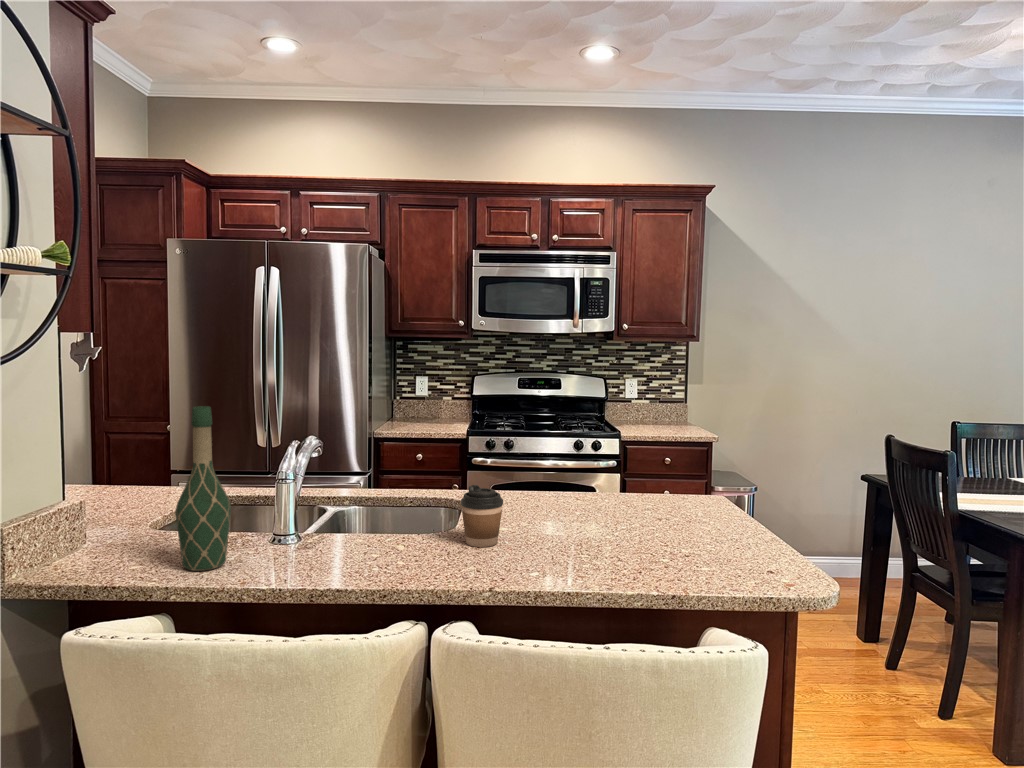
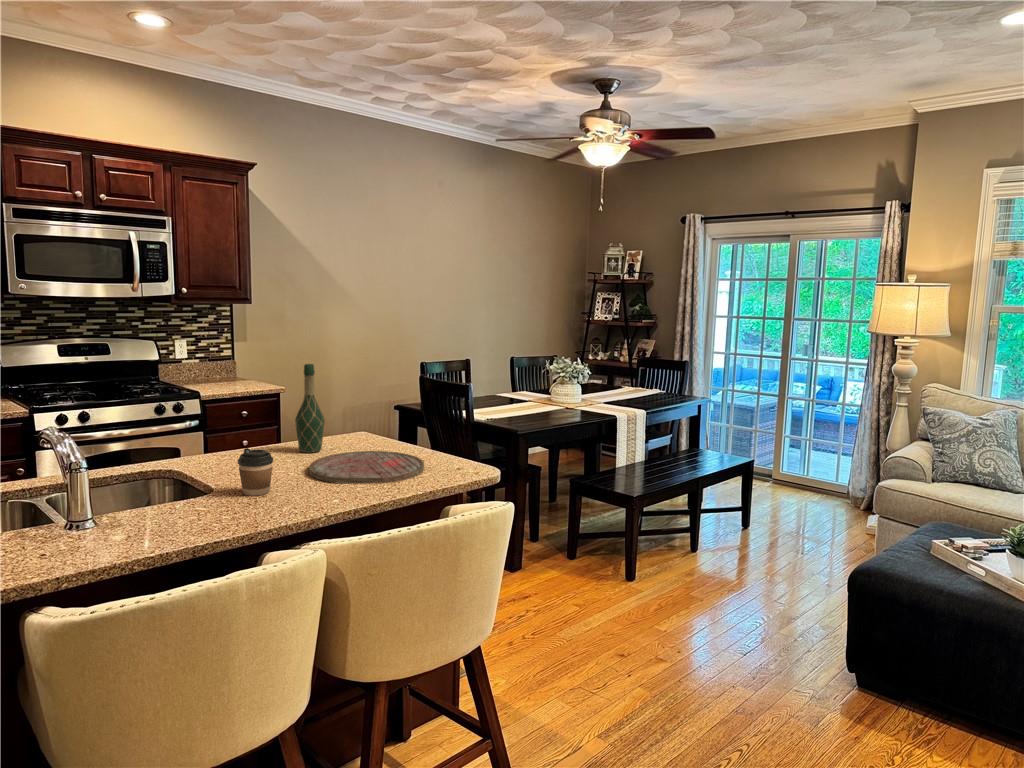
wine bottle: present [175,406,231,571] -> present [295,364,325,453]
cutting board: none [571,515,736,569] -> present [309,451,424,484]

